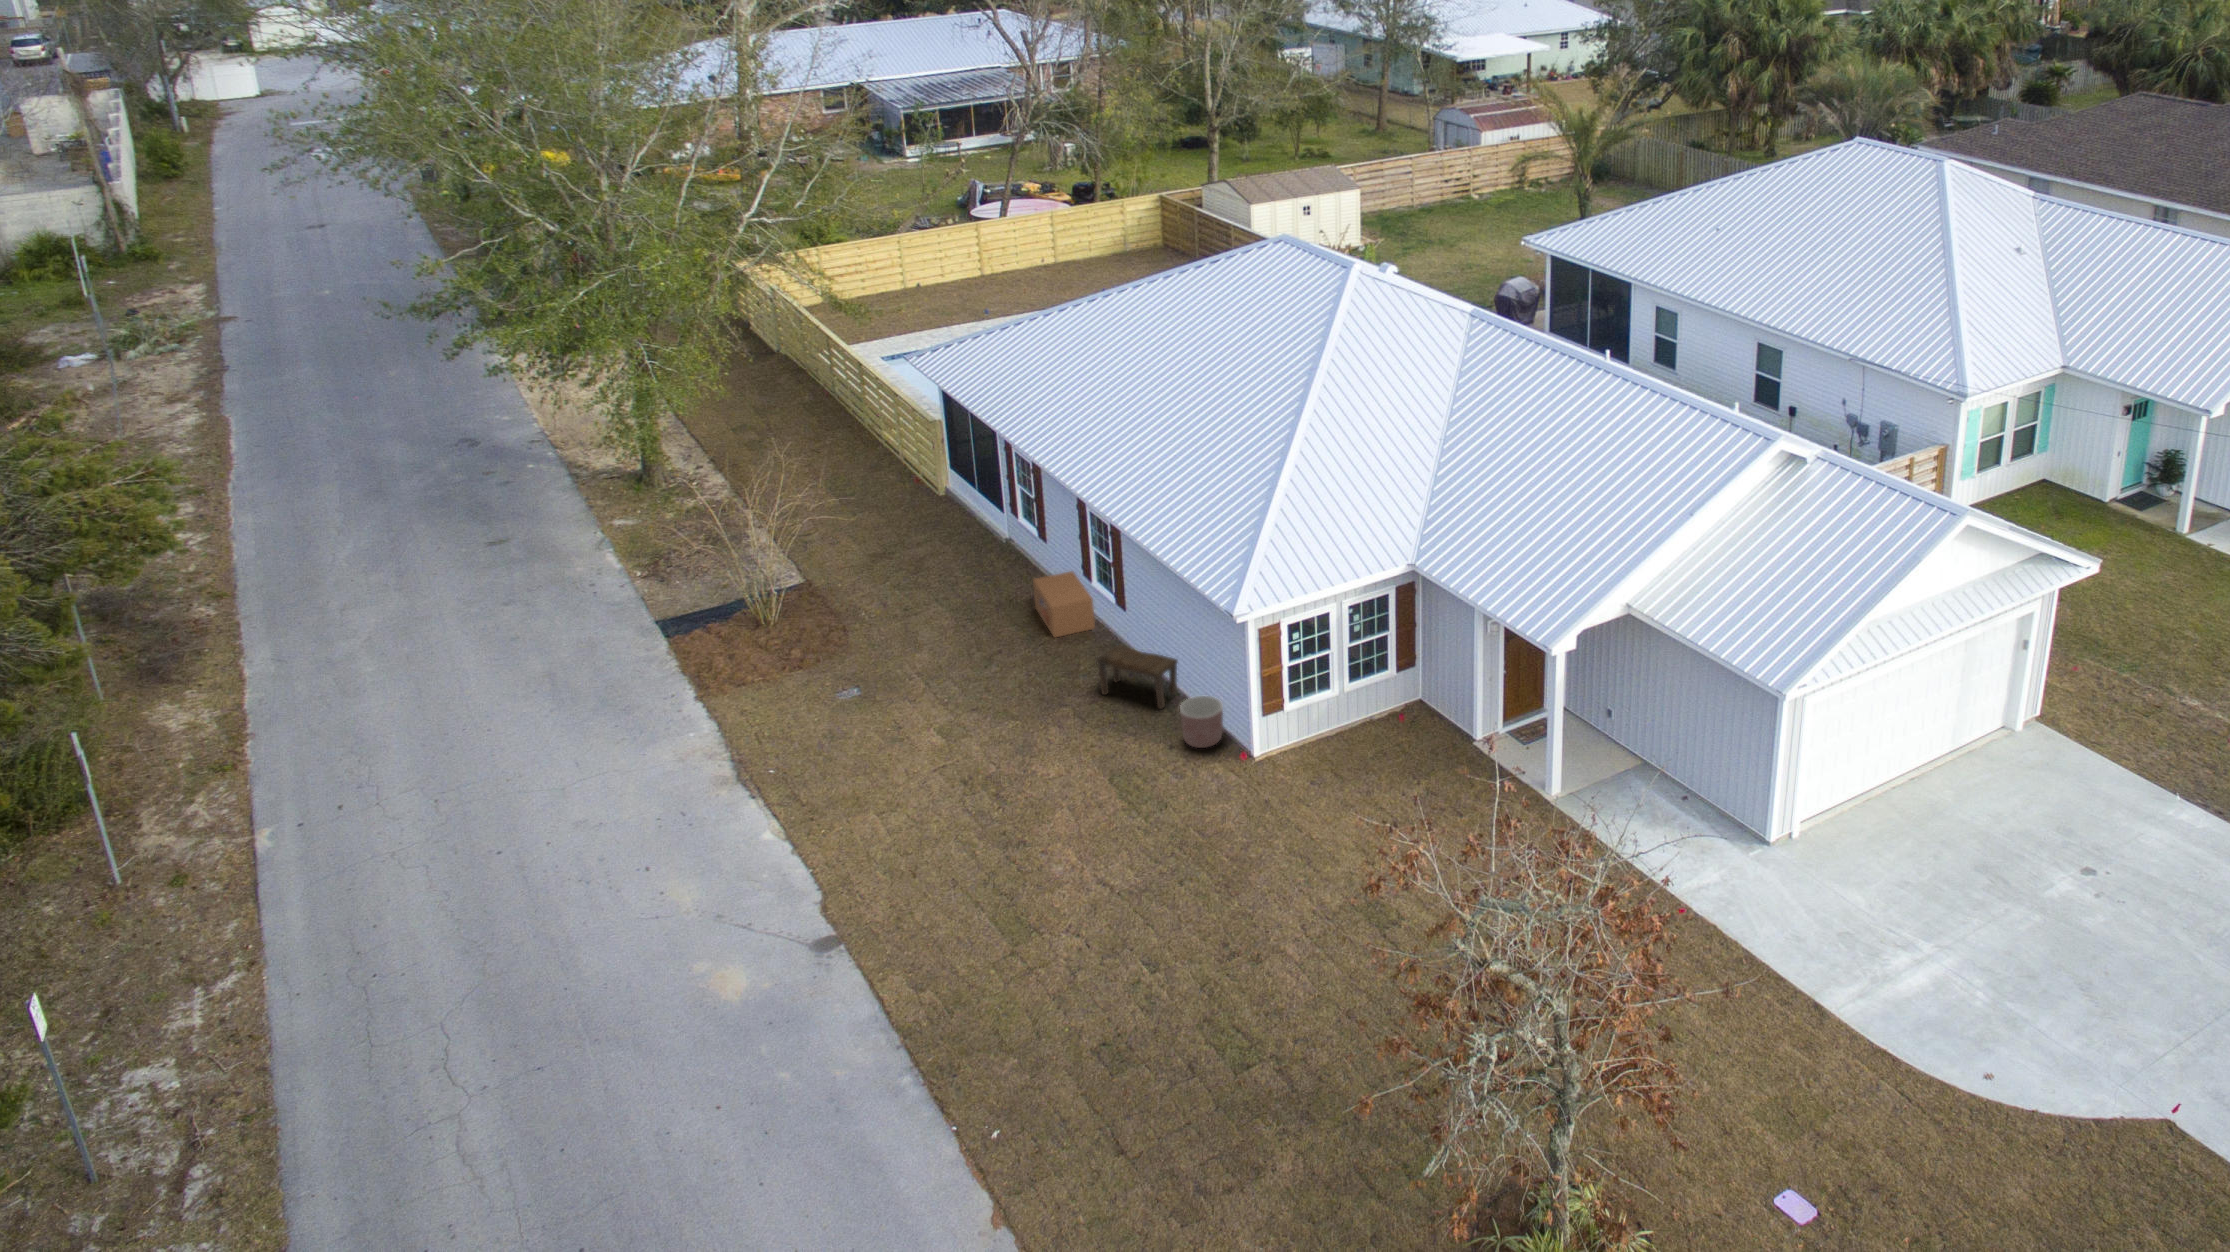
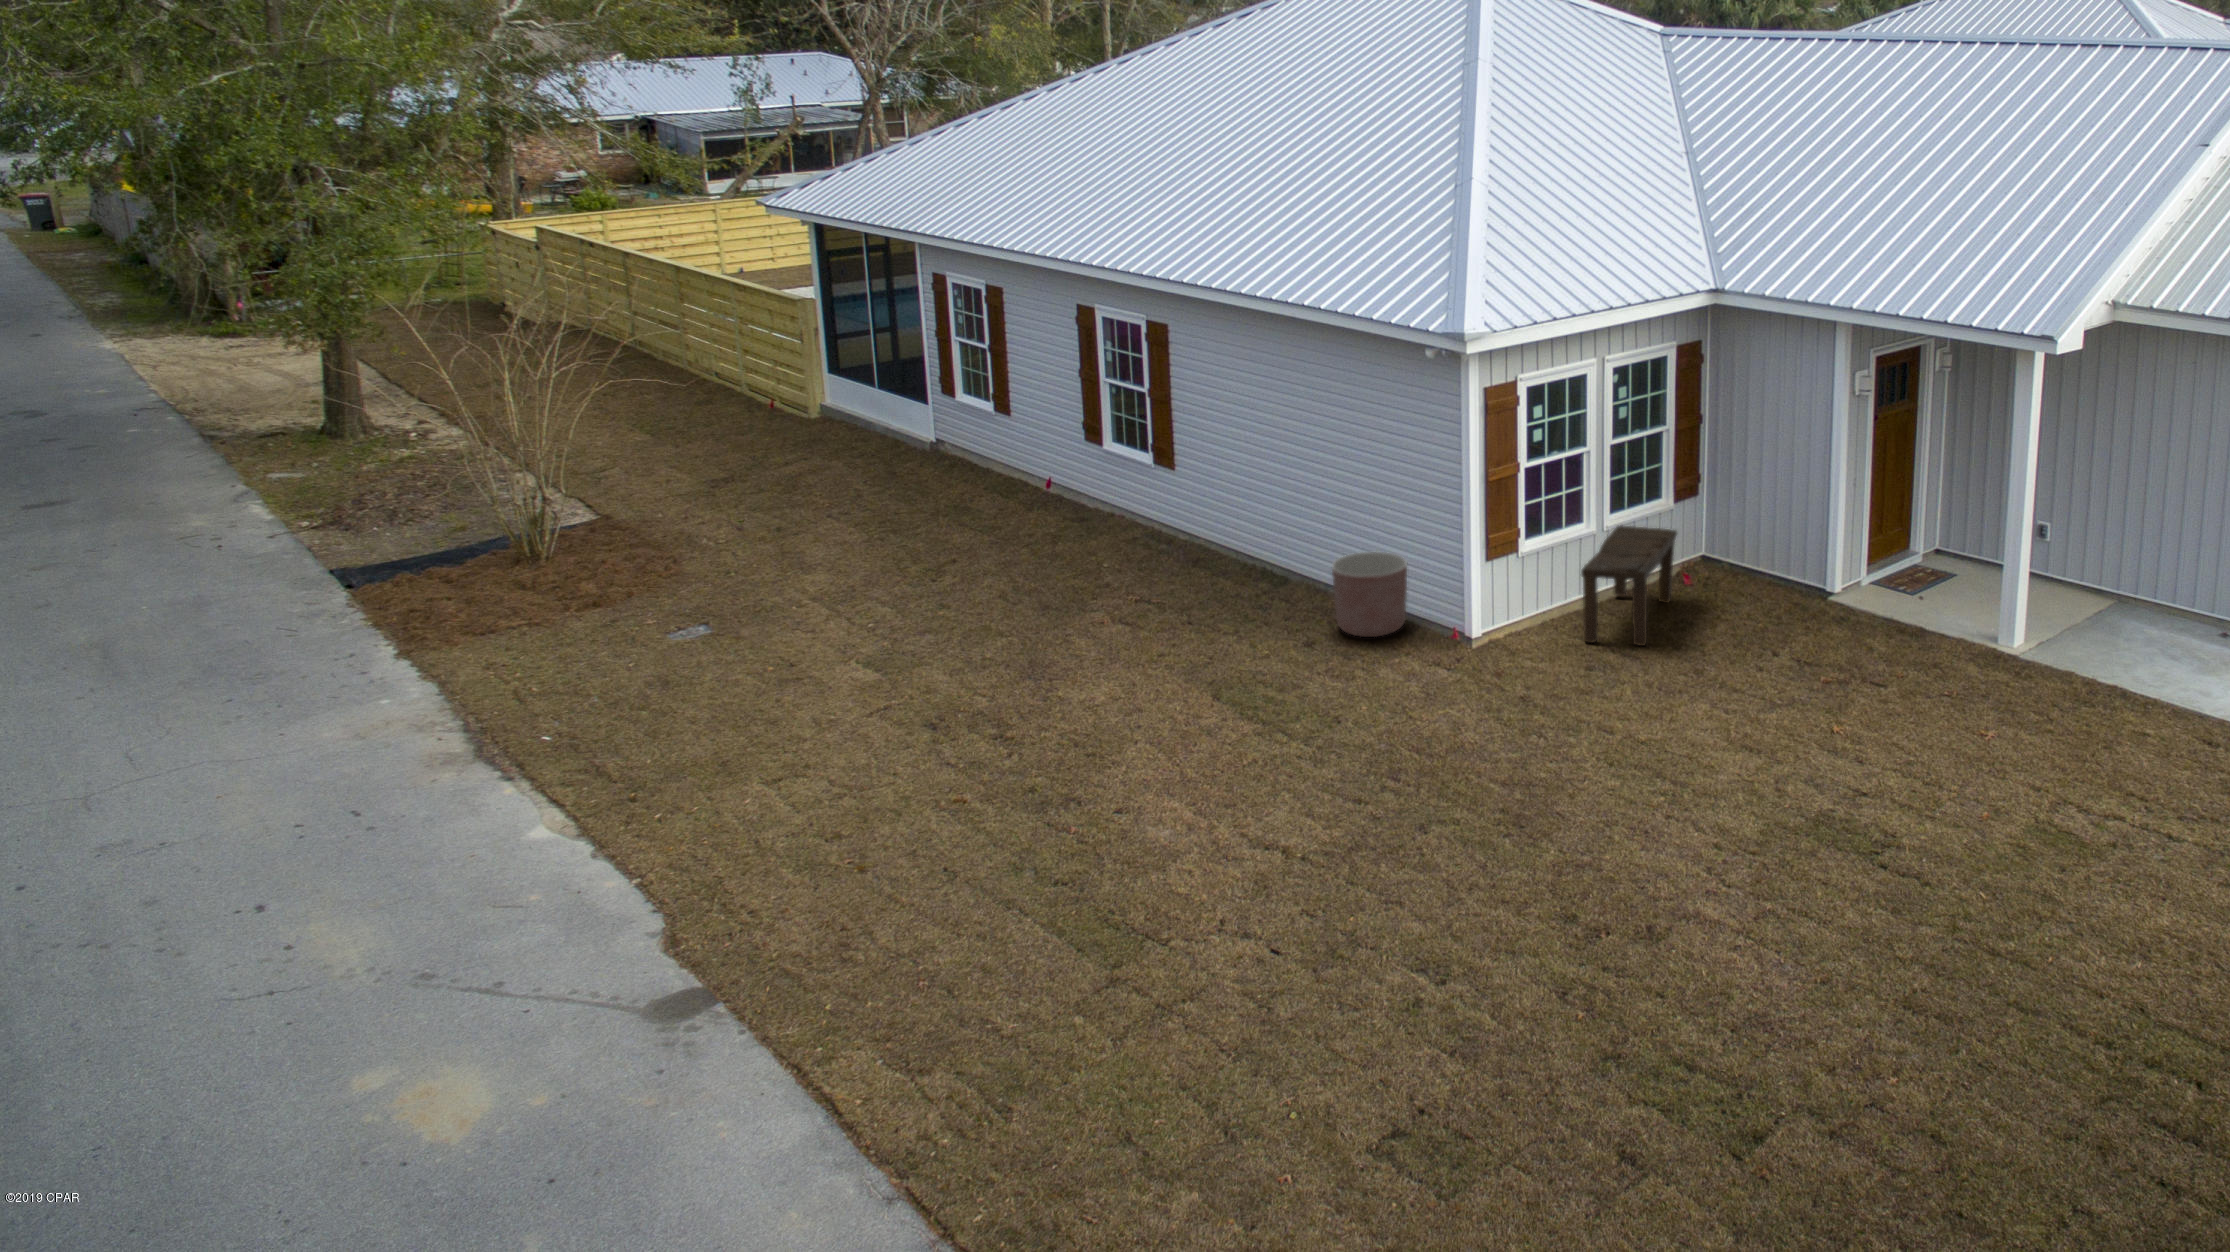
cardboard box: present [1033,571,1095,637] -> none [1012,446,1125,536]
bench: present [1097,645,1178,709] -> present [1581,525,1677,646]

